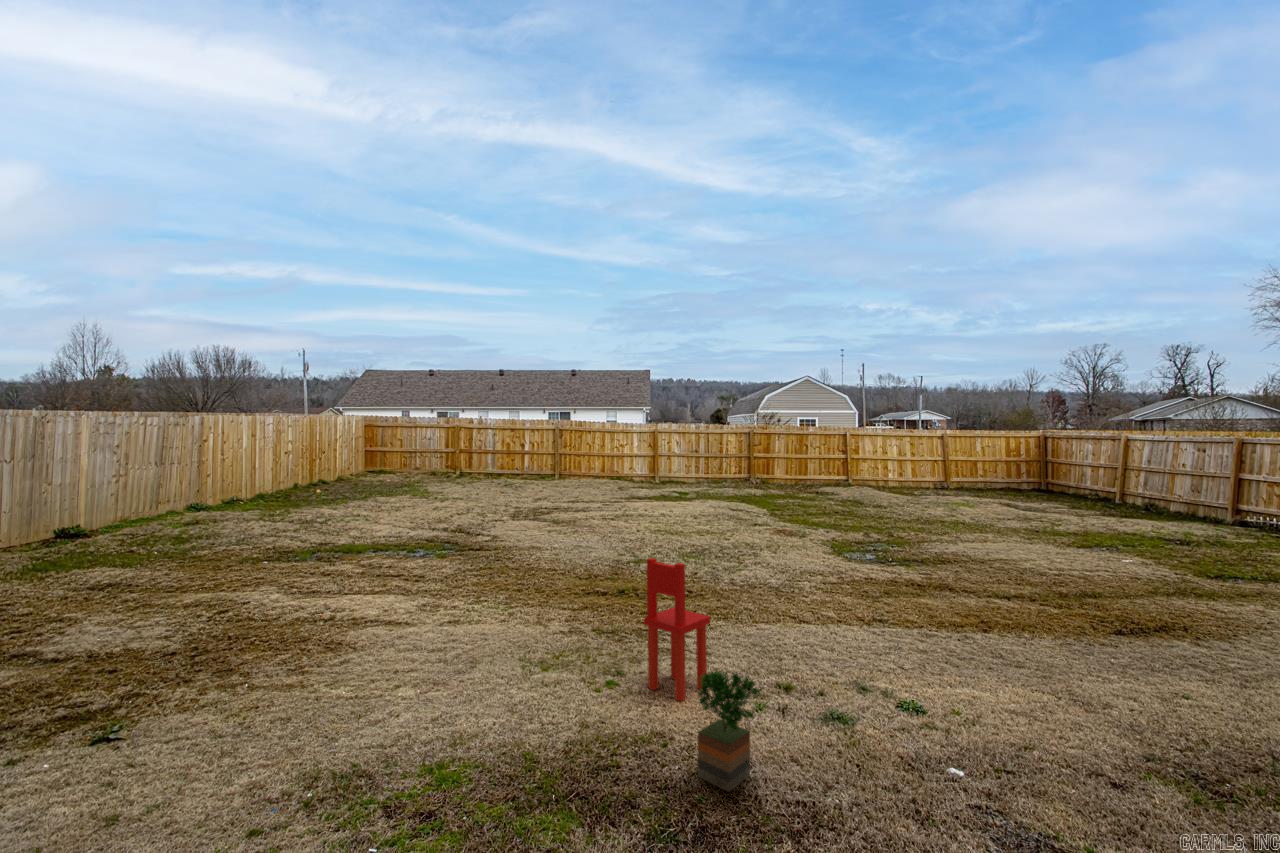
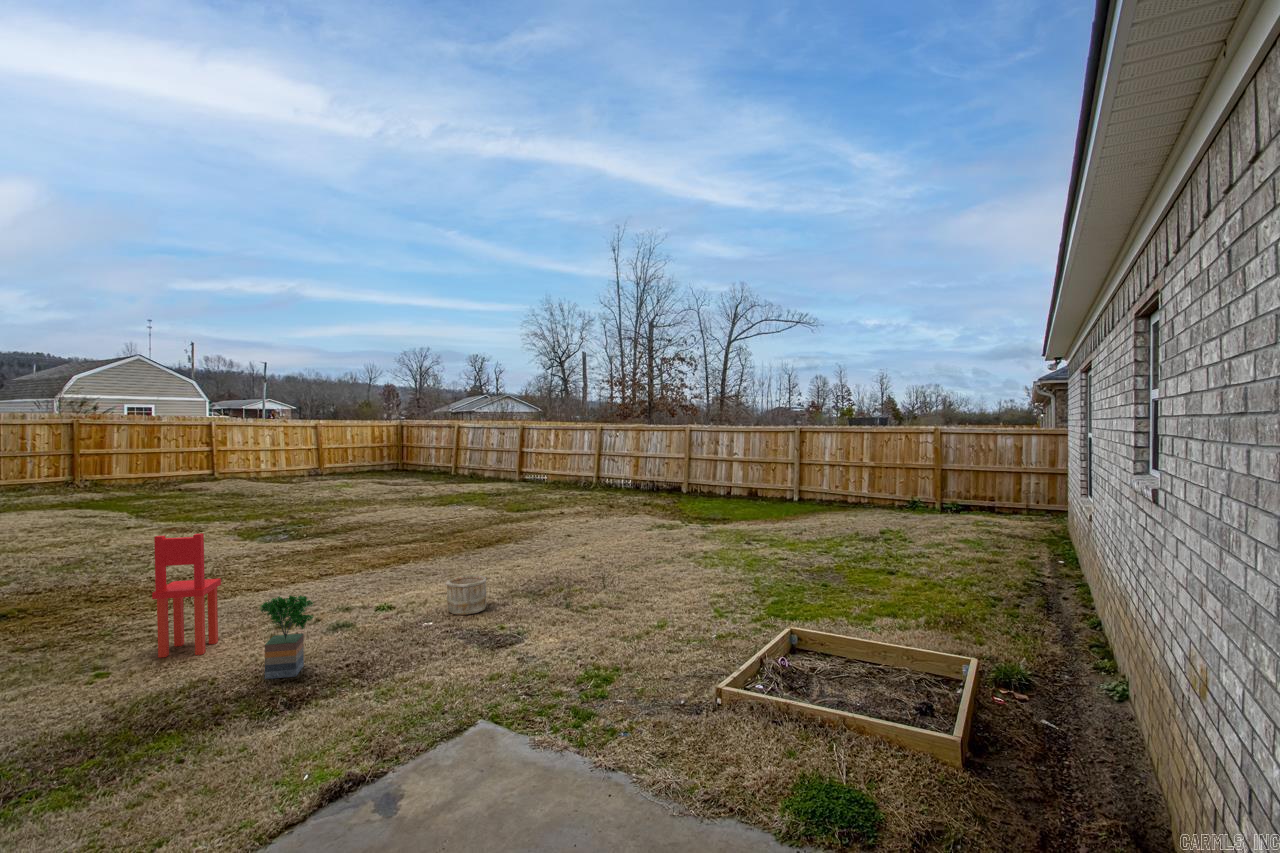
wooden bucket: none [1000,701,1084,785] -> present [446,575,487,615]

